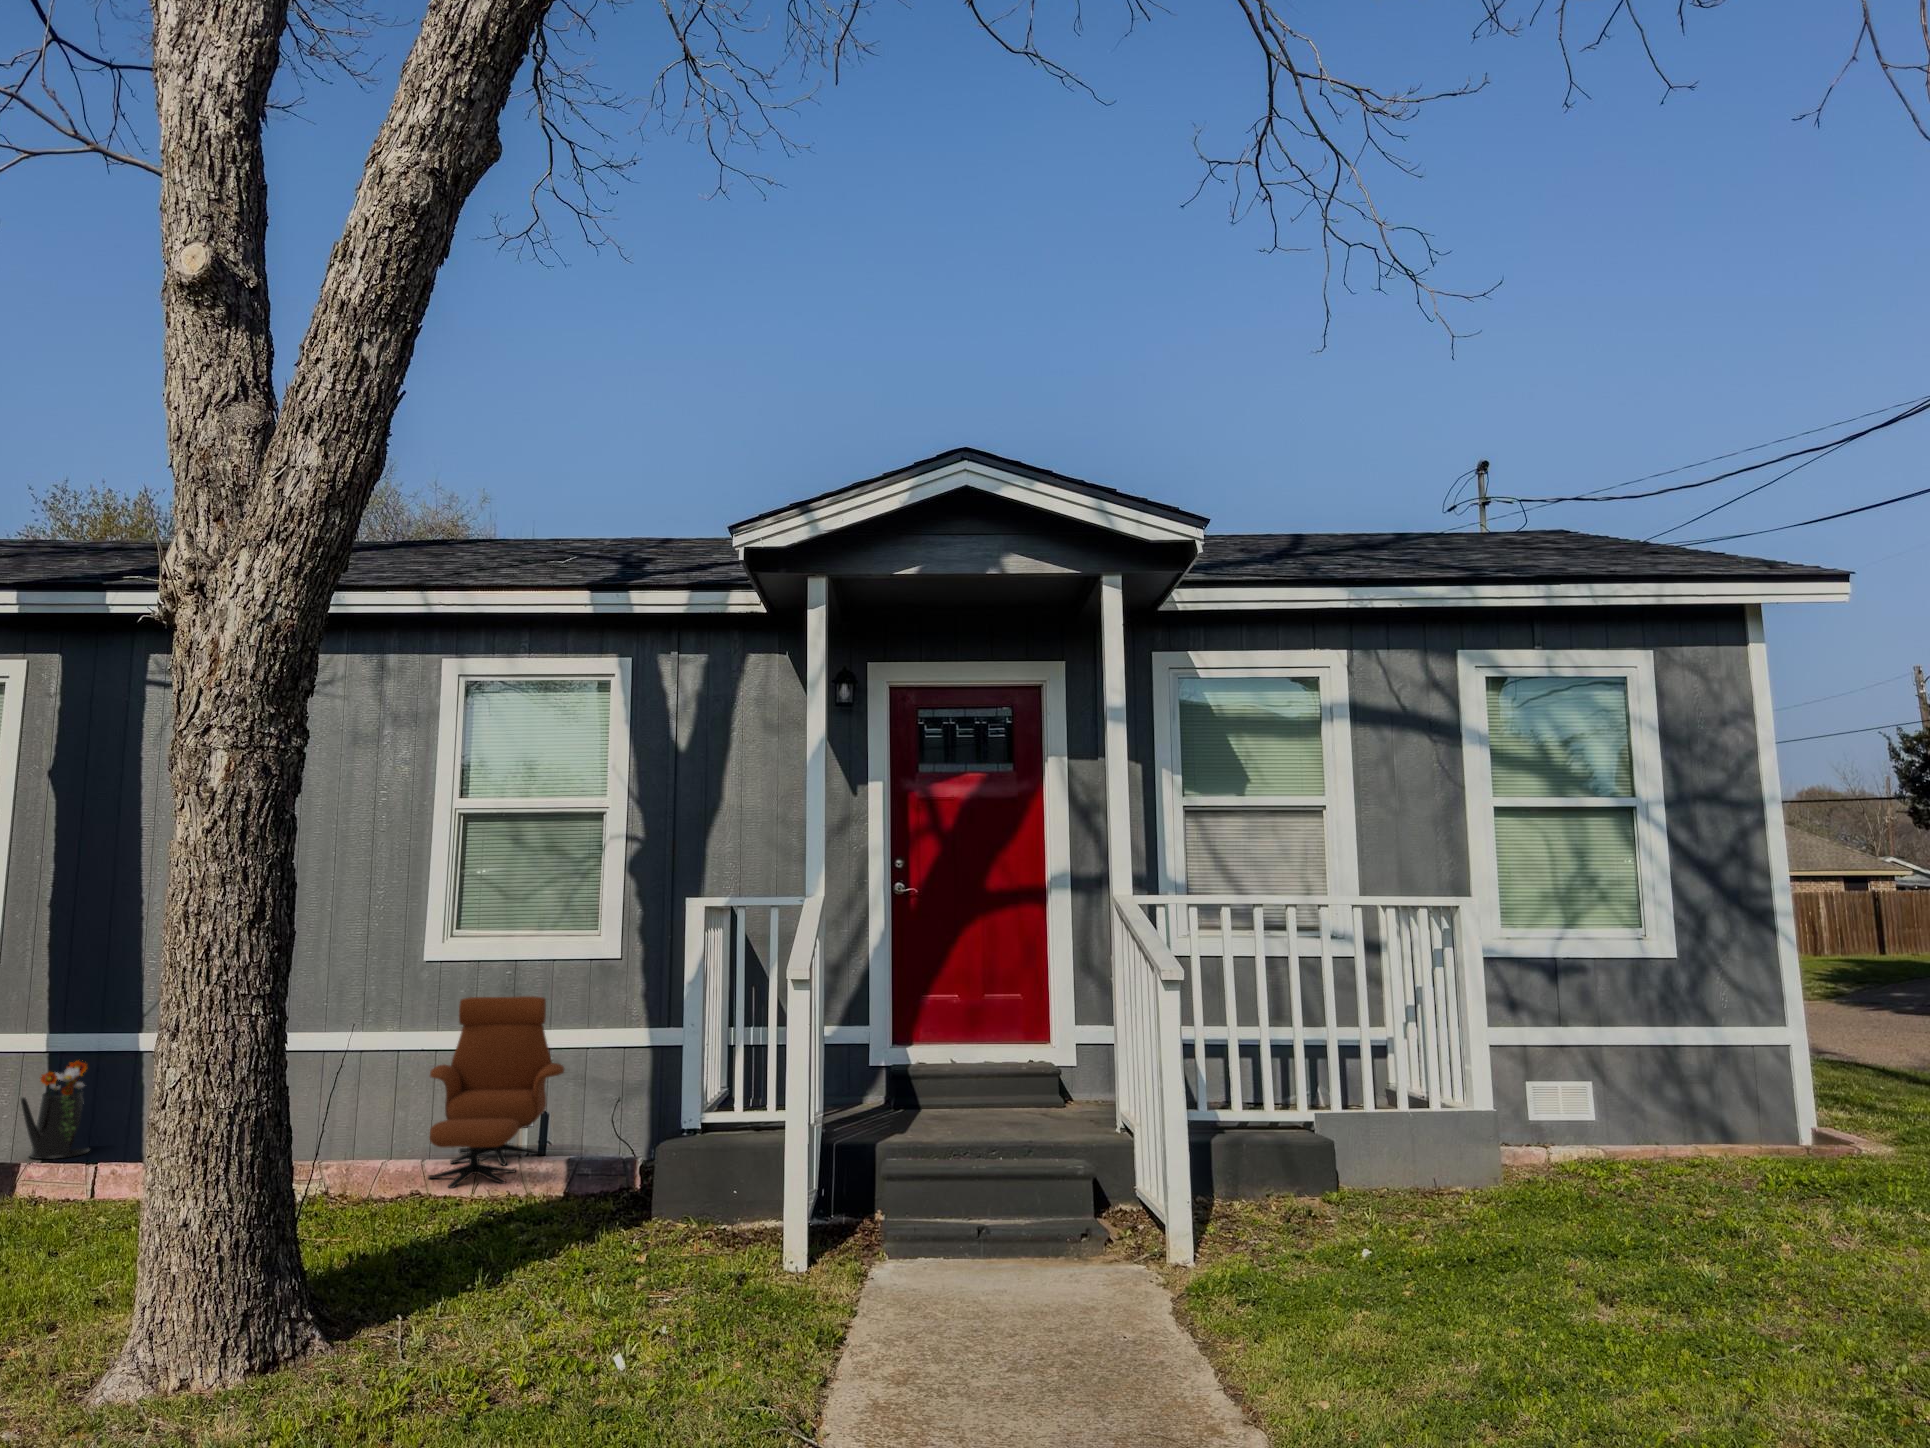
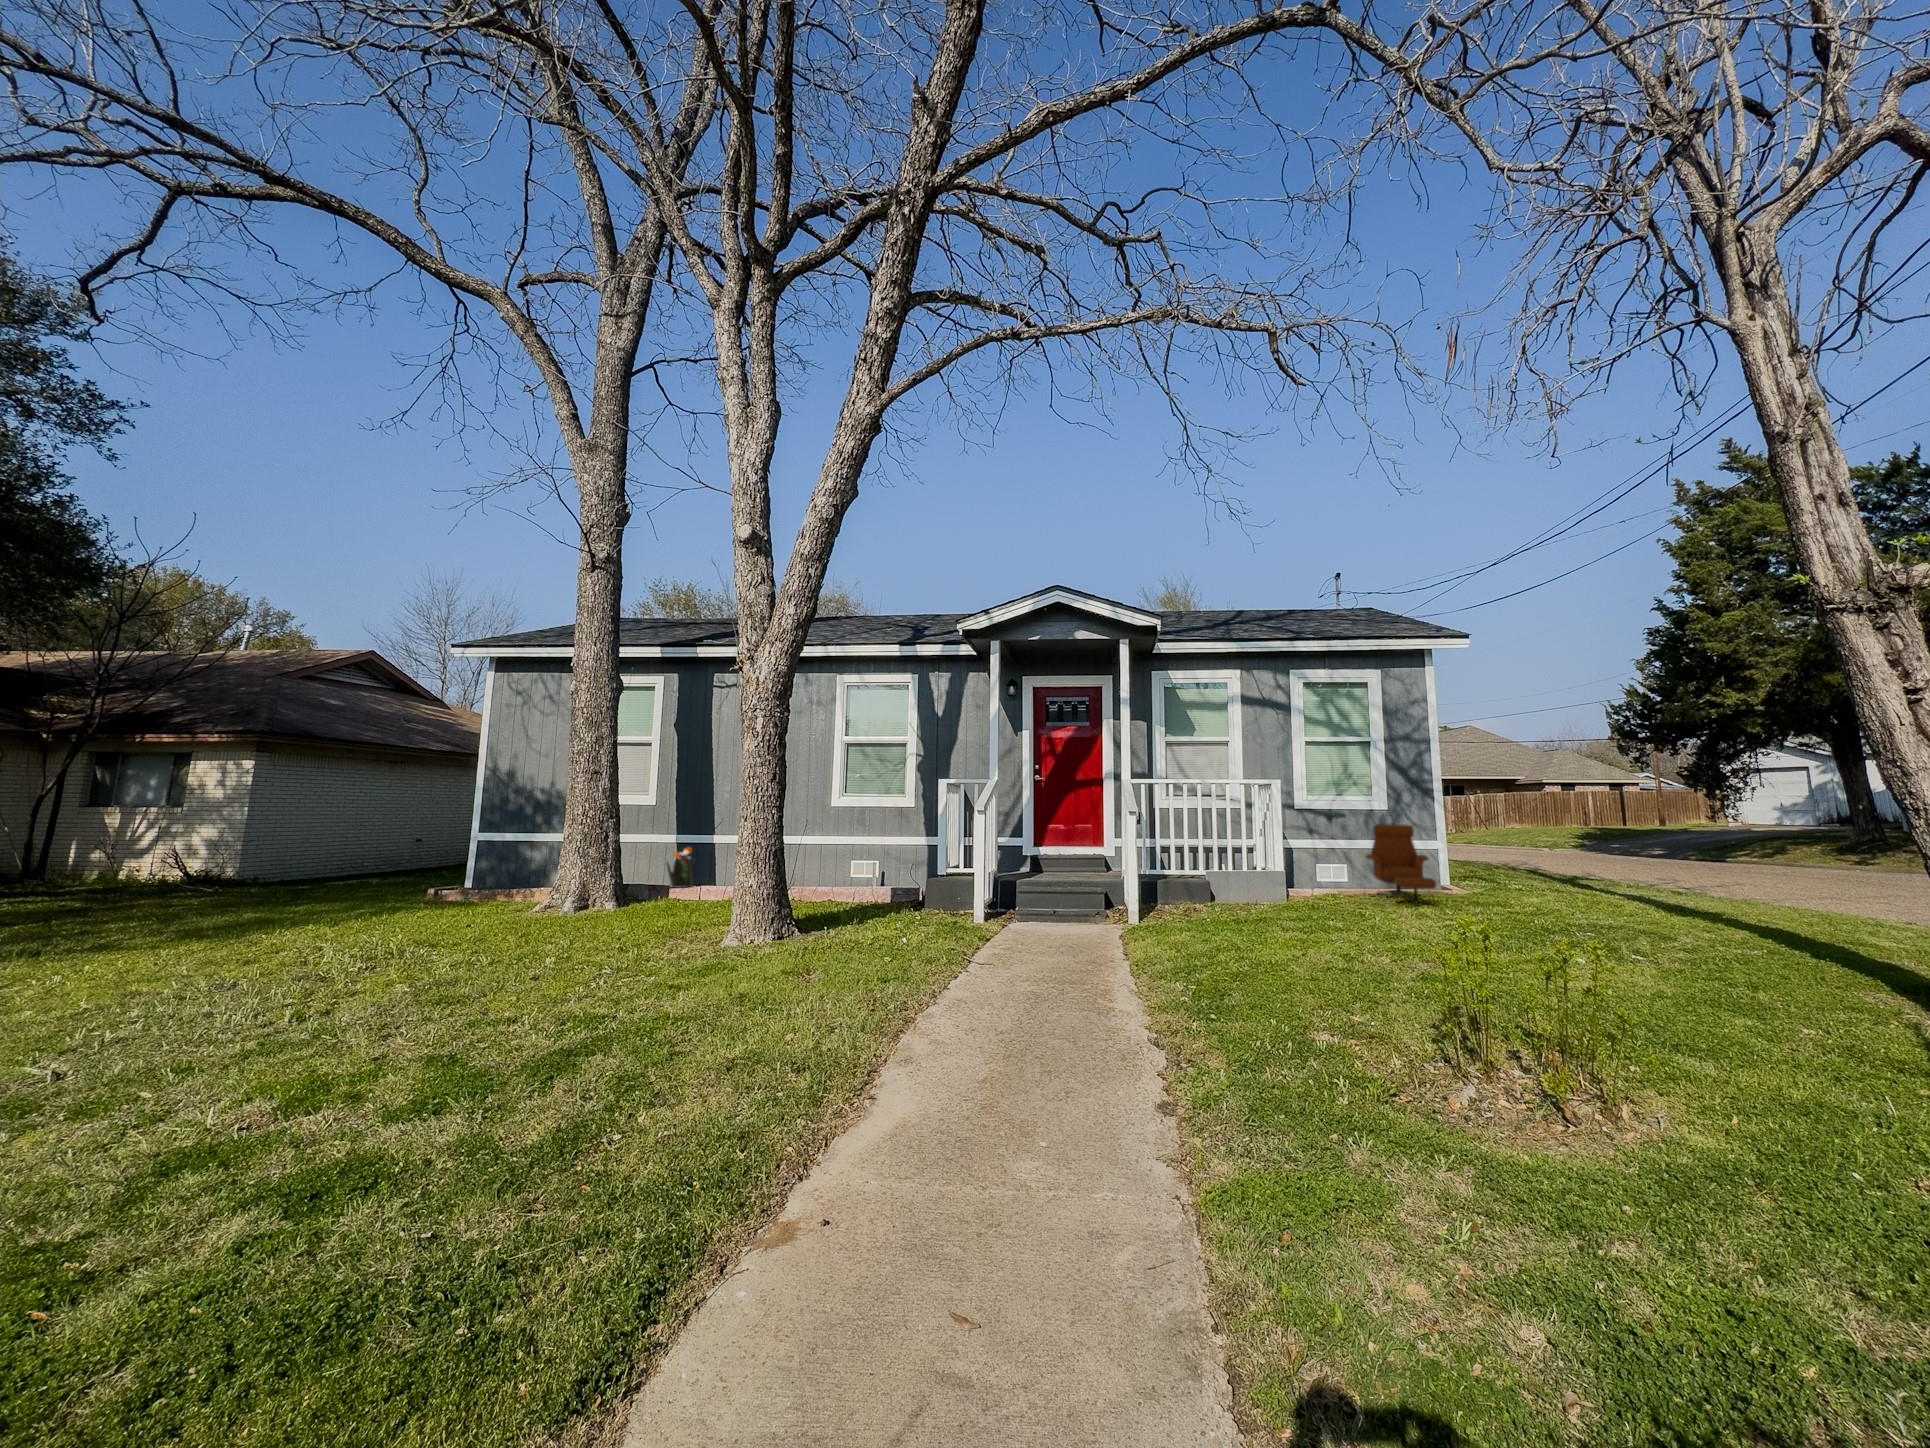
lounge chair: present [428,996,564,1188] -> present [1366,824,1436,905]

